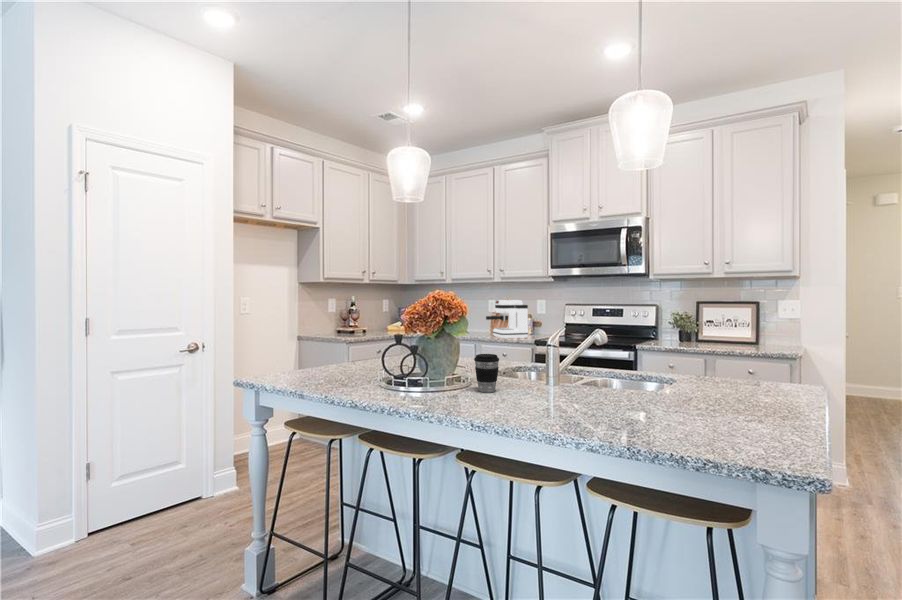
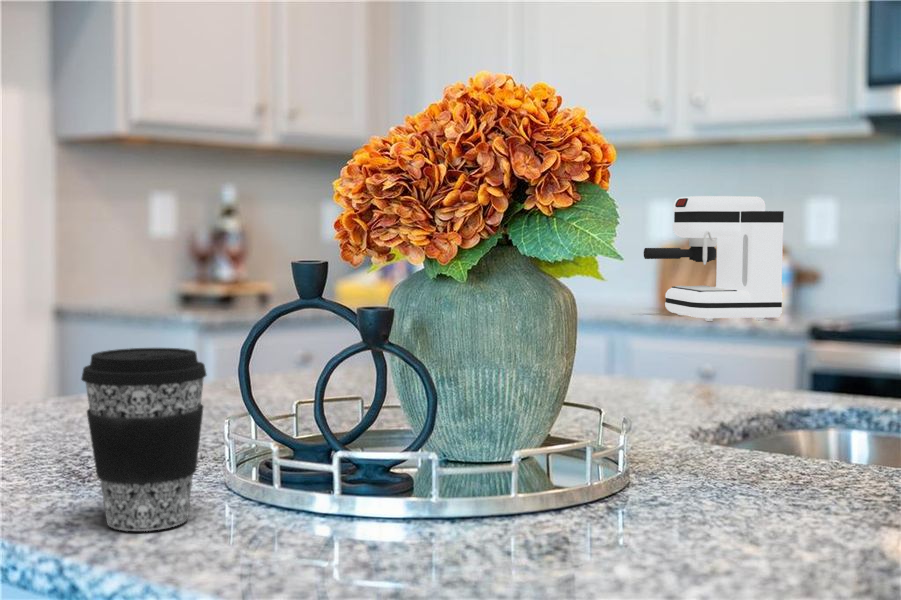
coffee cup: present [474,354,499,392] -> present [82,348,207,531]

